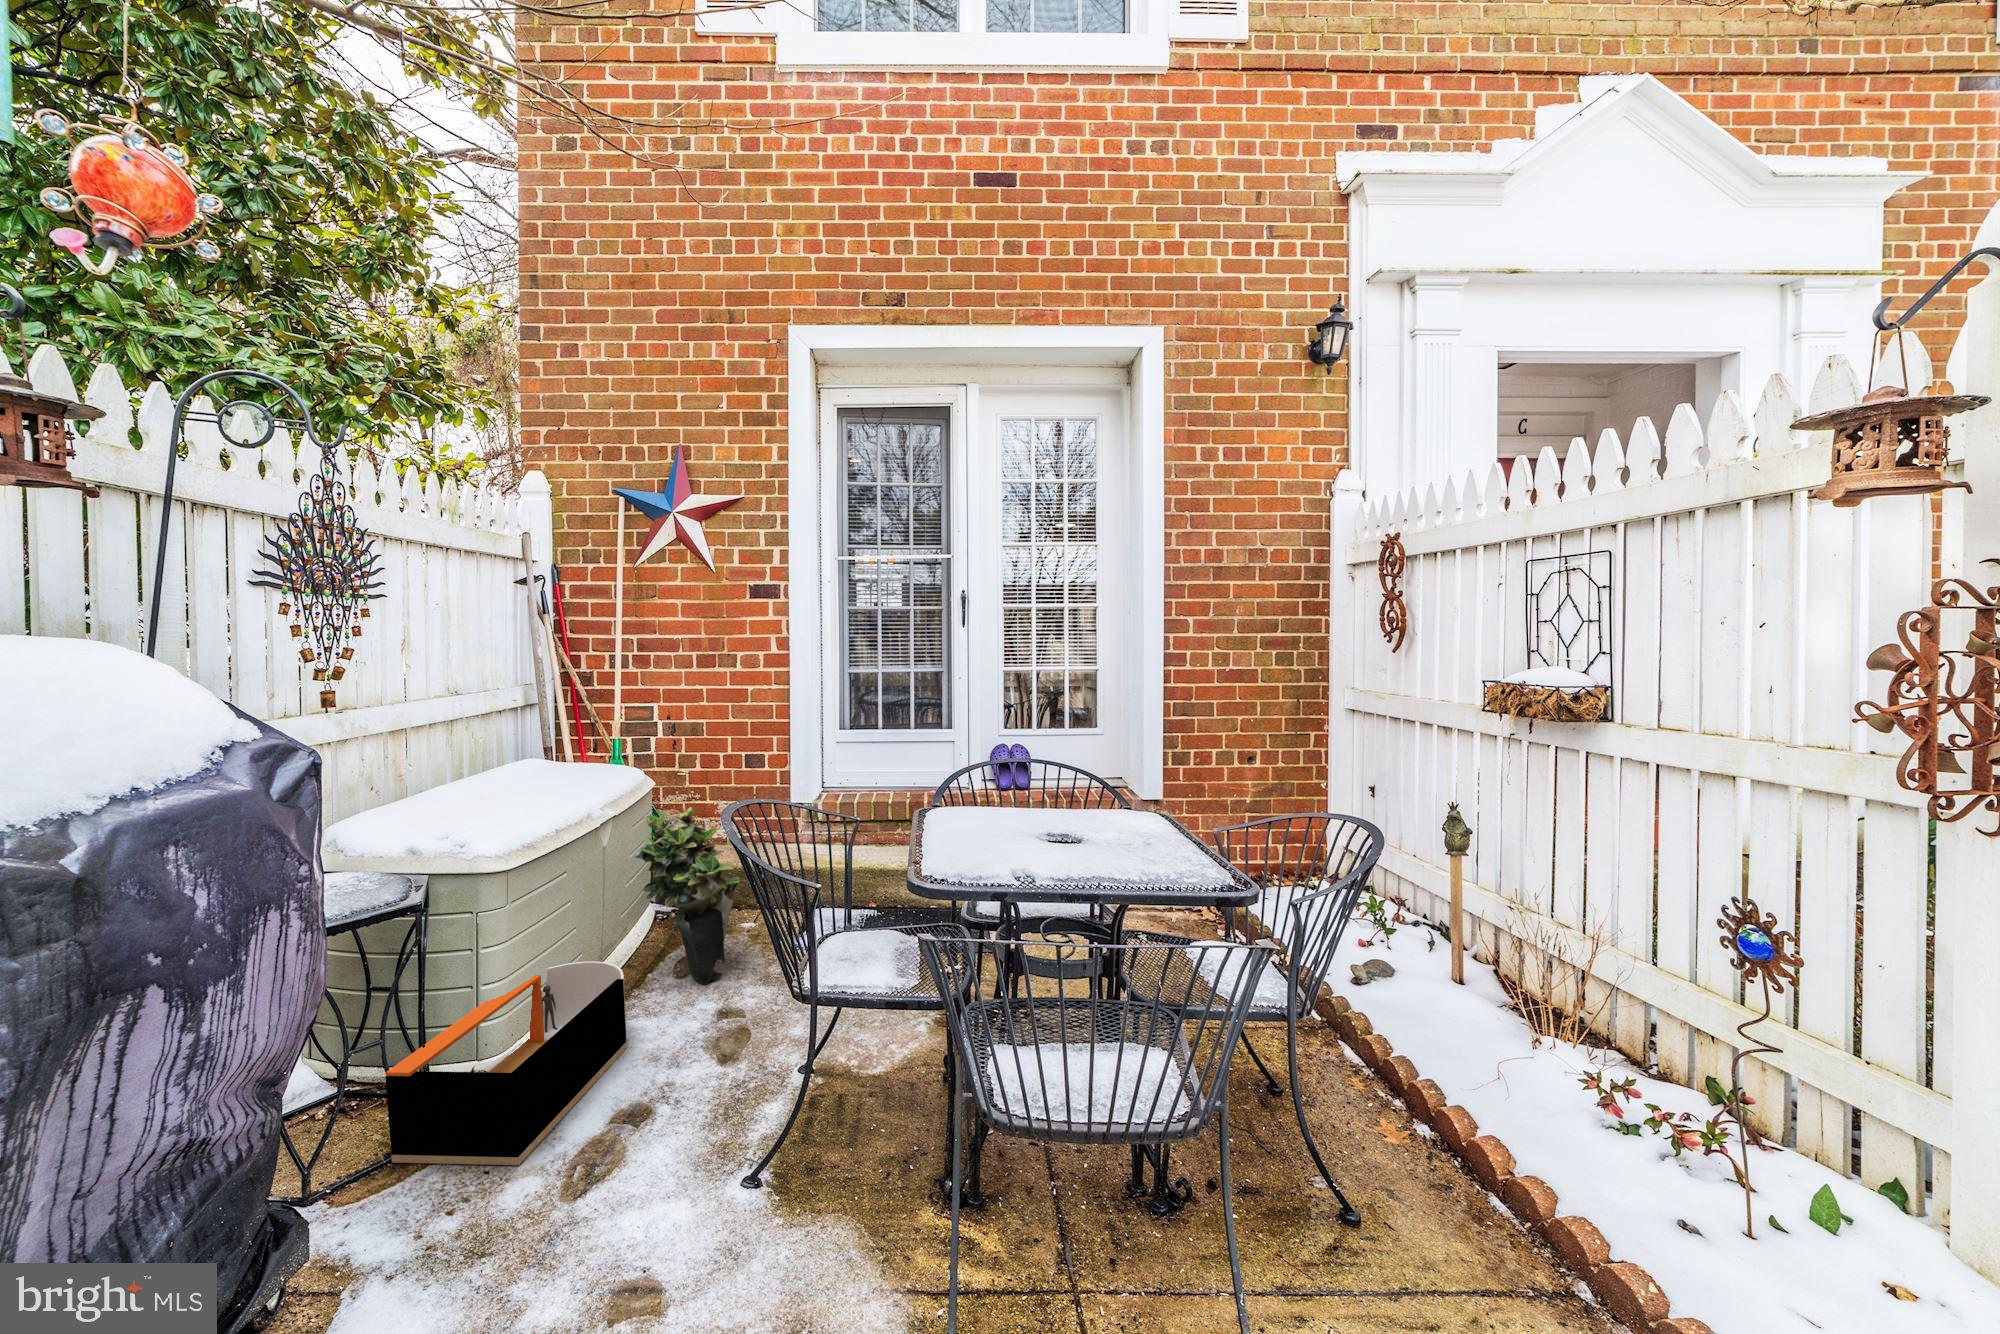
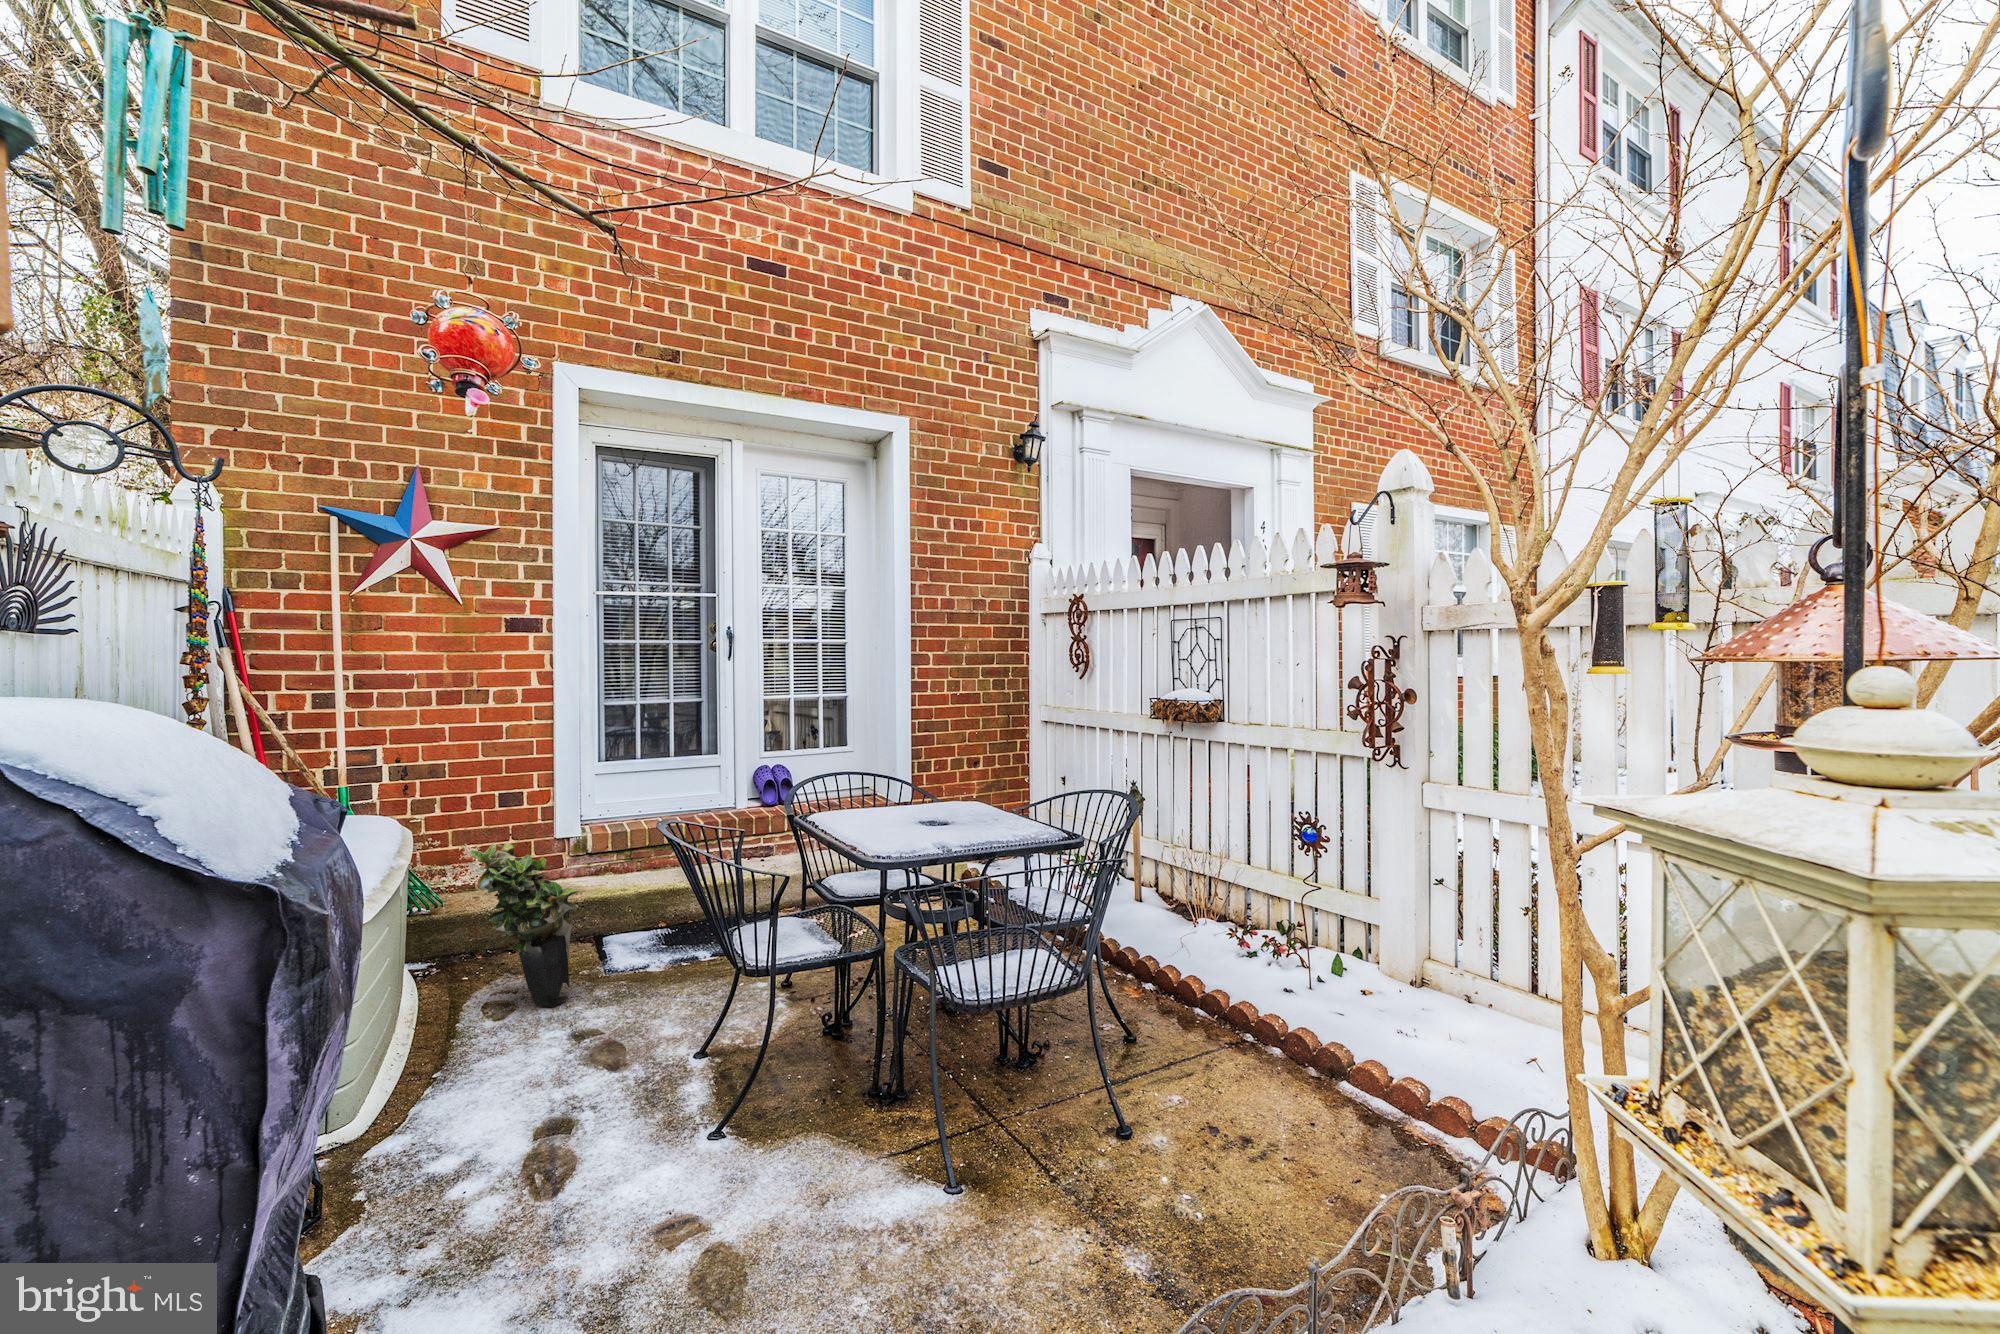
storage bin: present [385,961,627,1165] -> none [390,981,530,1149]

